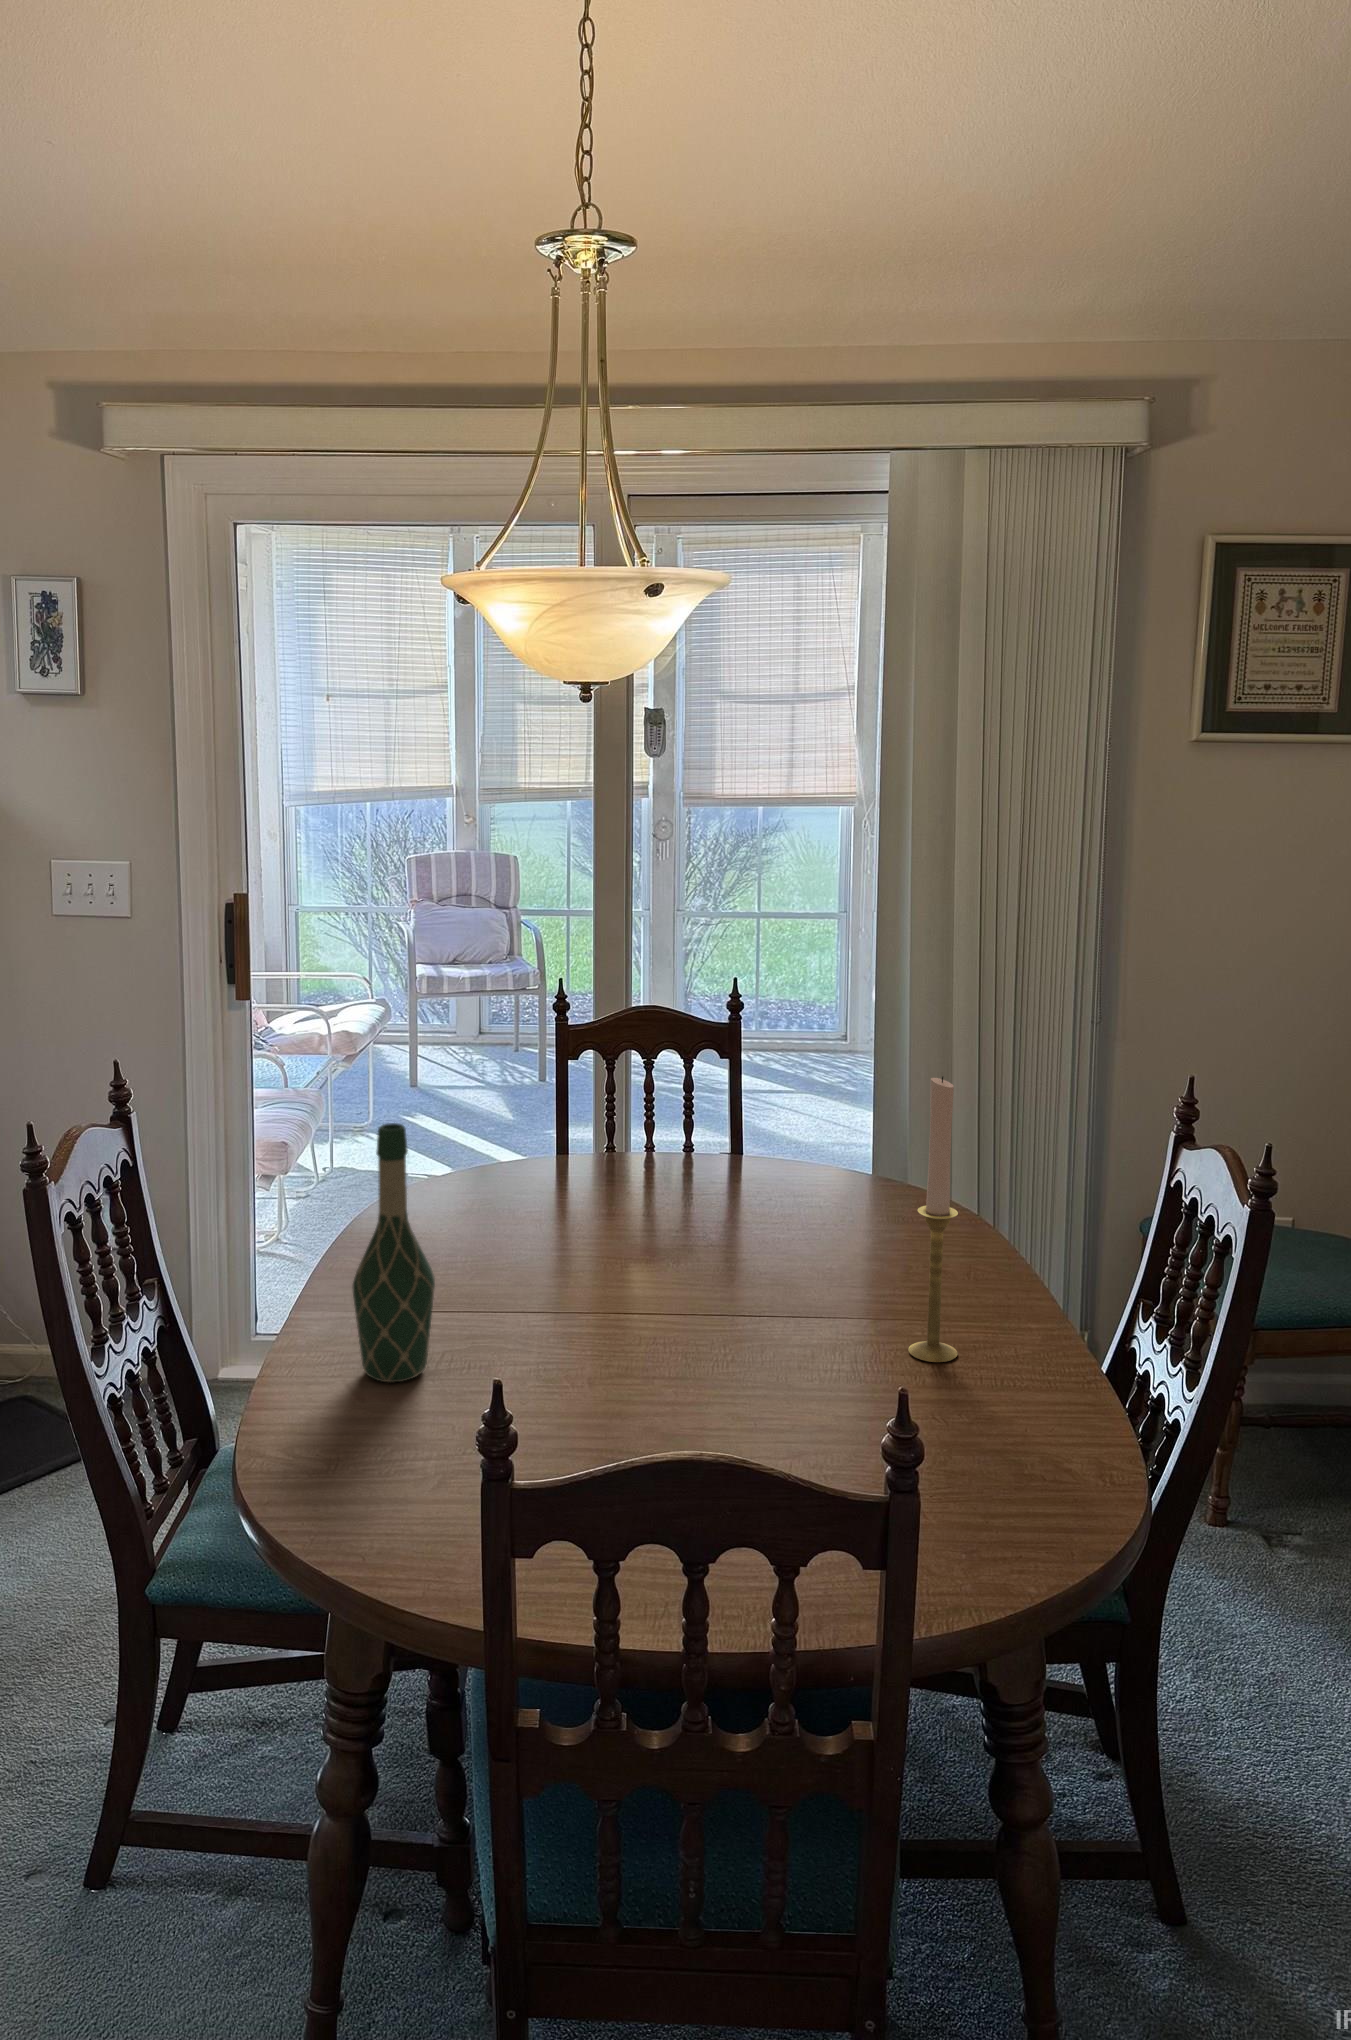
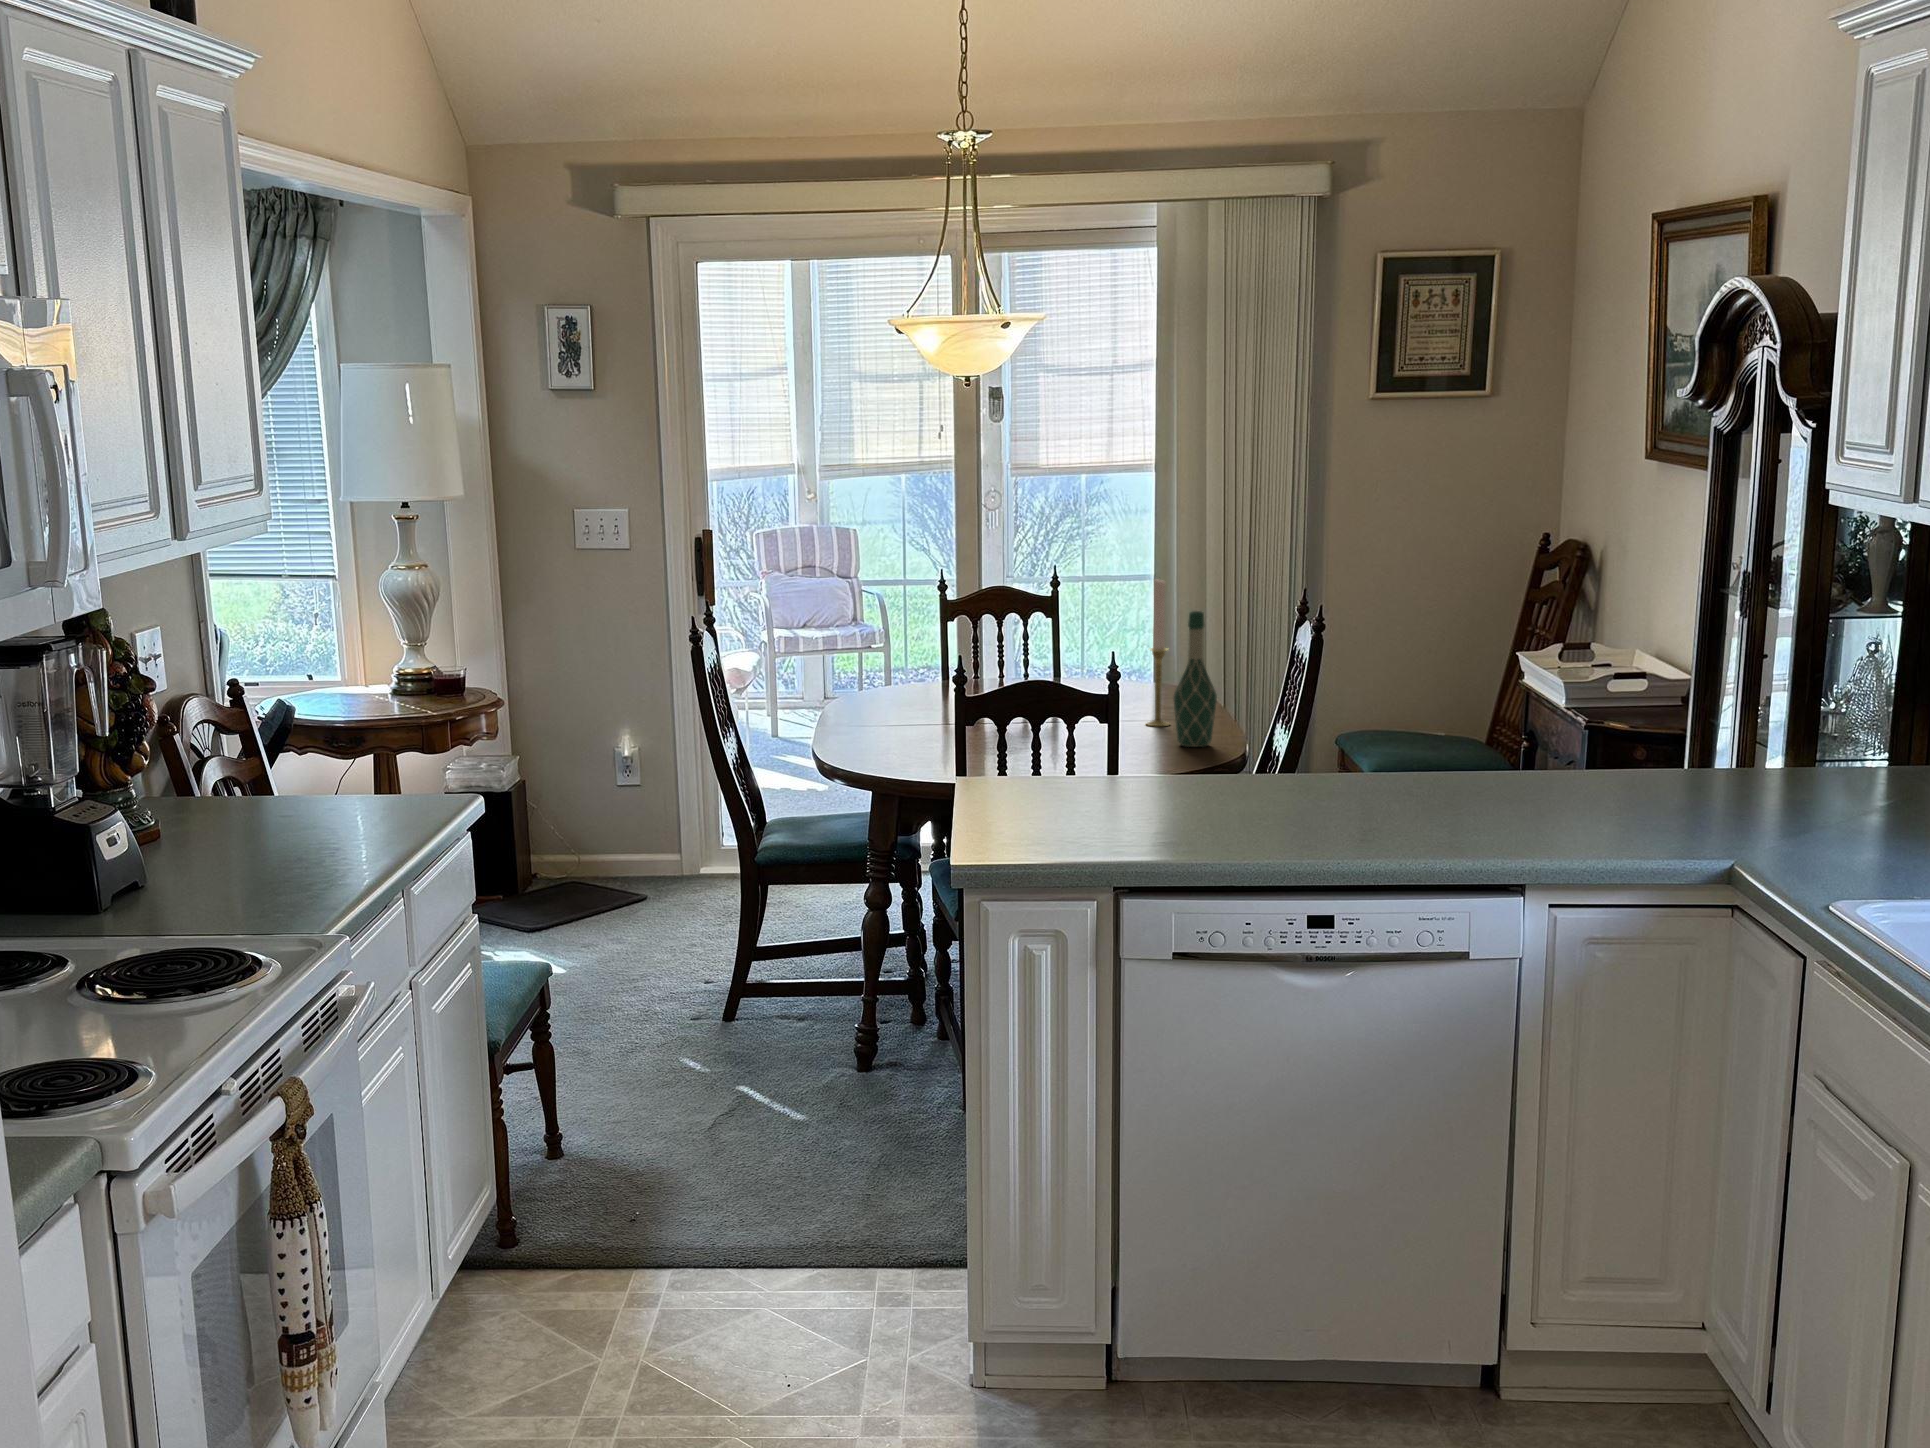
wine bottle: present [353,1123,435,1382] -> present [1173,611,1217,747]

